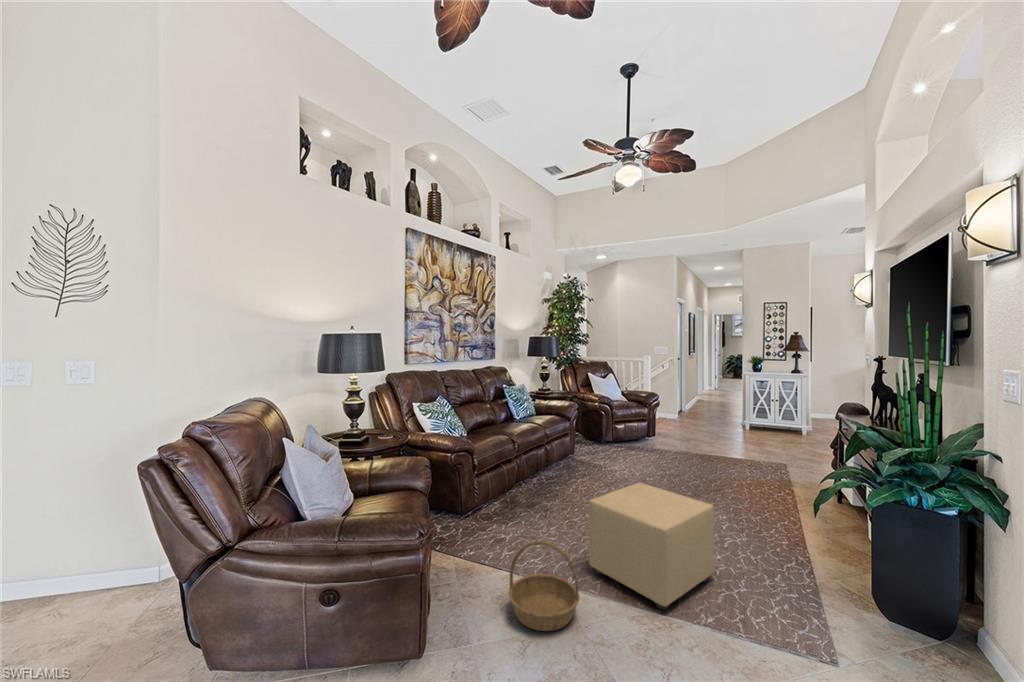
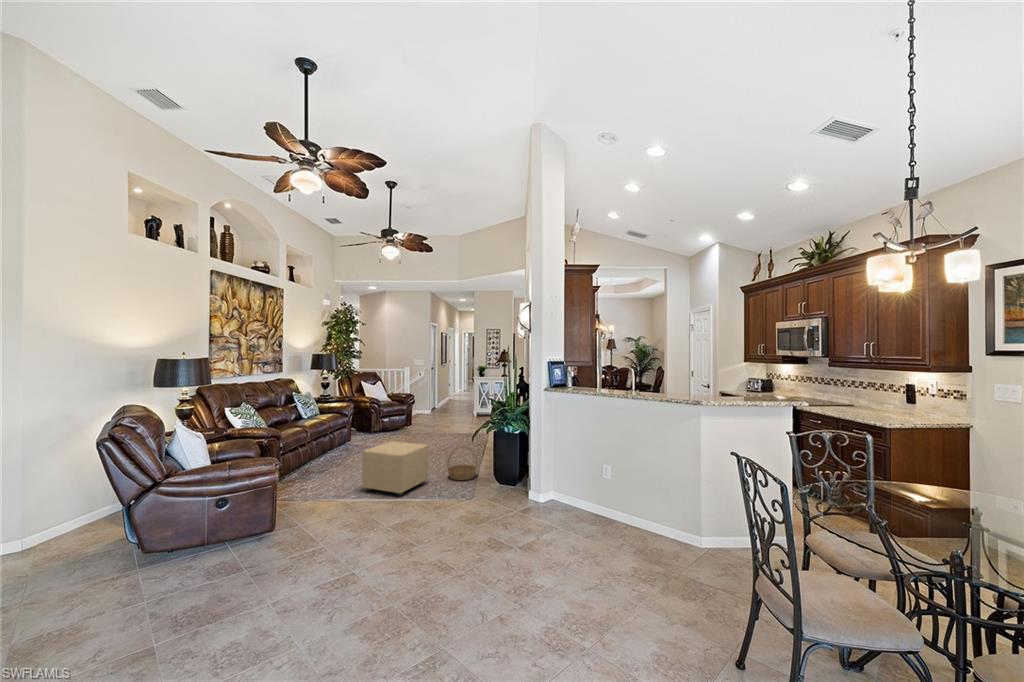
basket: present [509,541,579,631] -> present [447,446,477,480]

